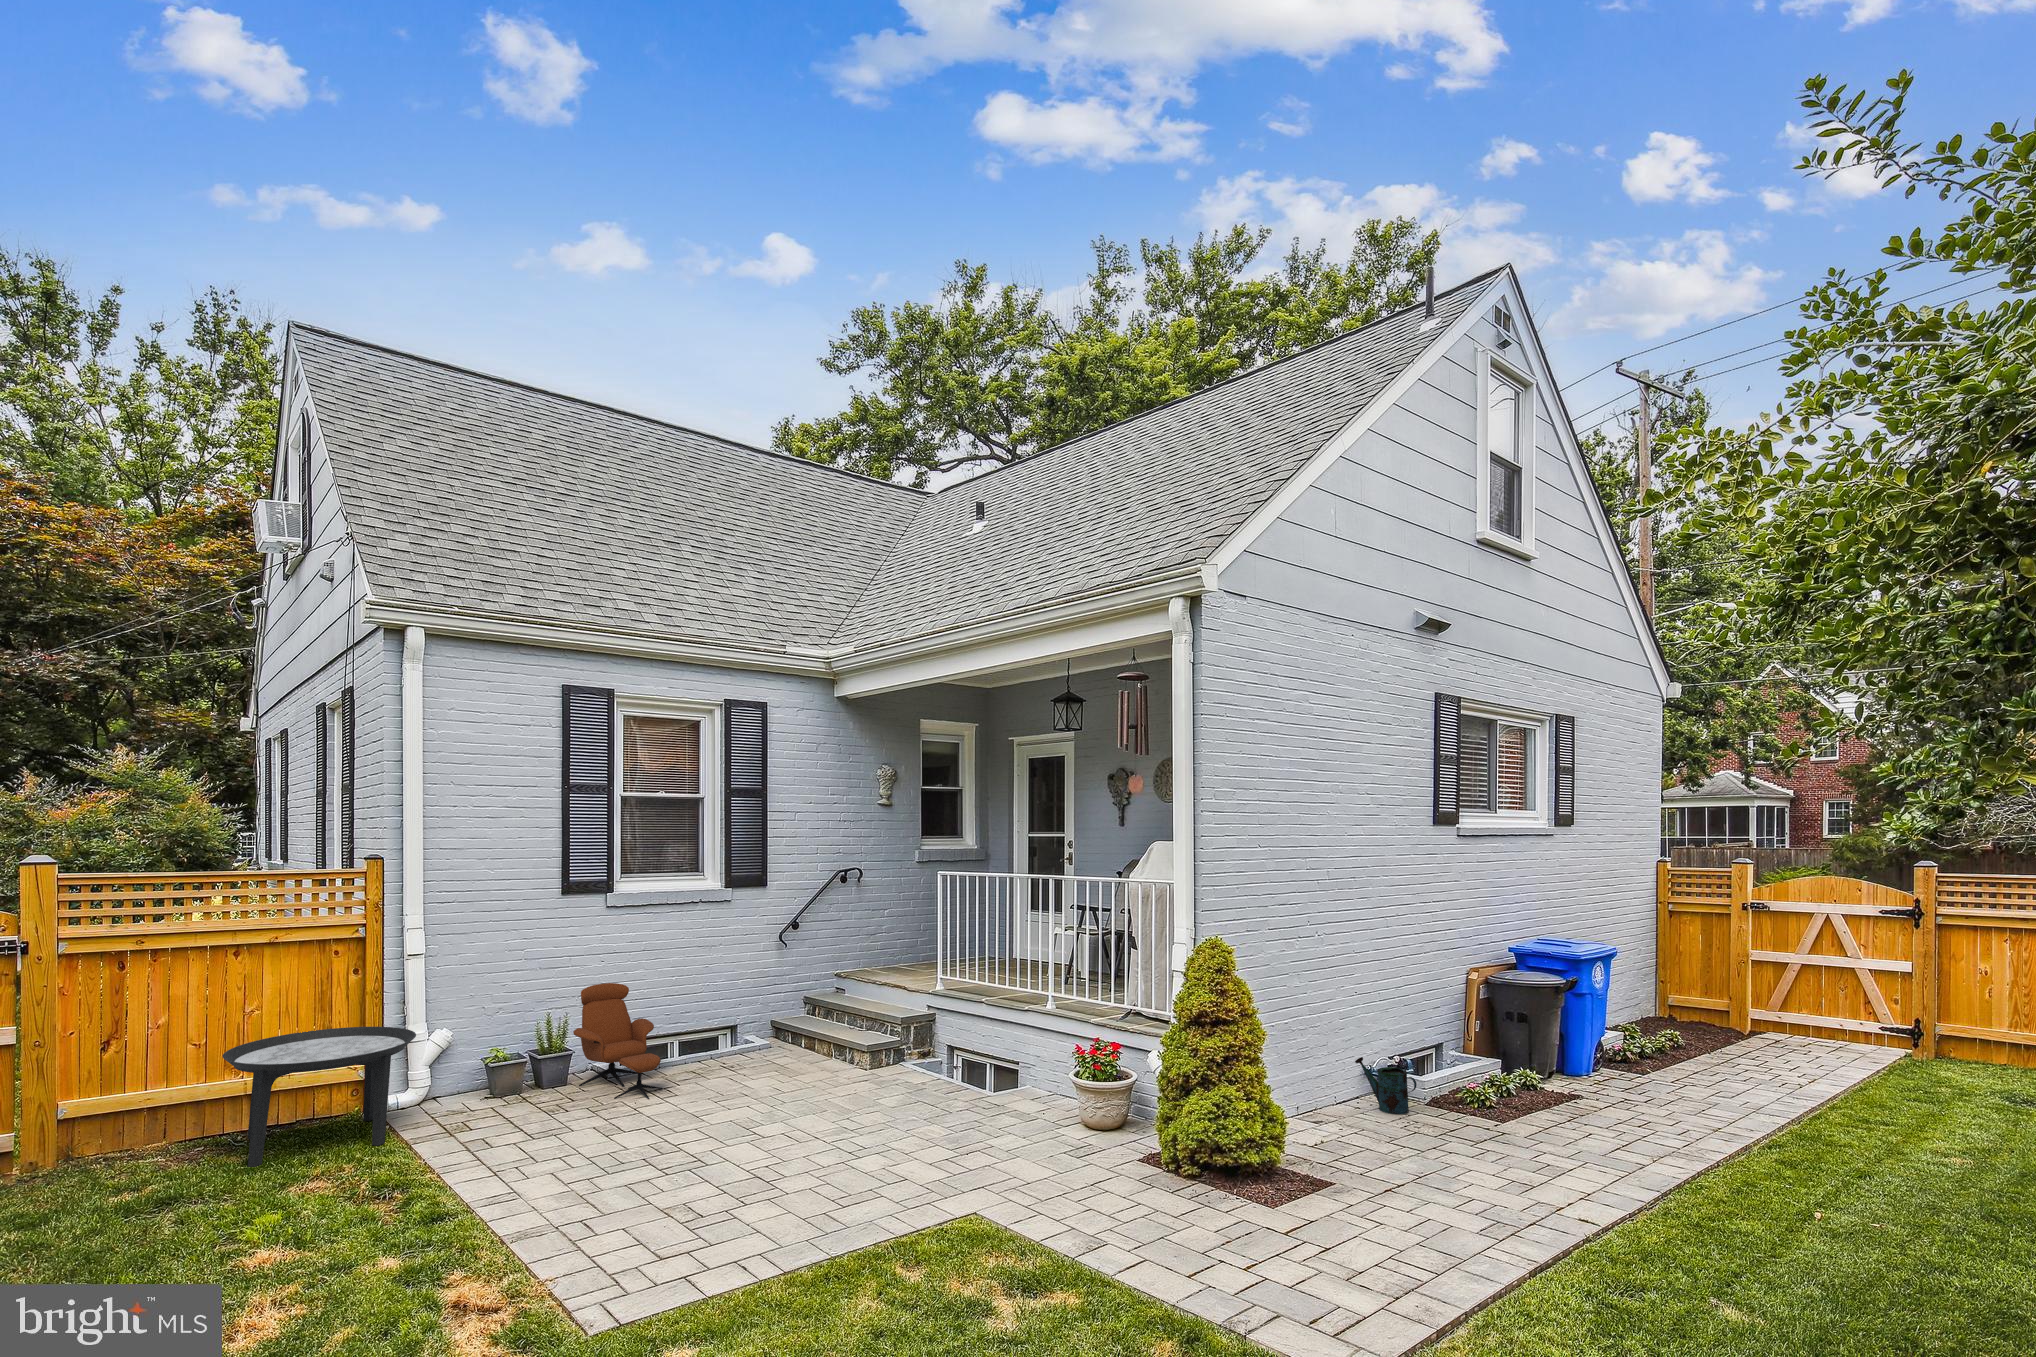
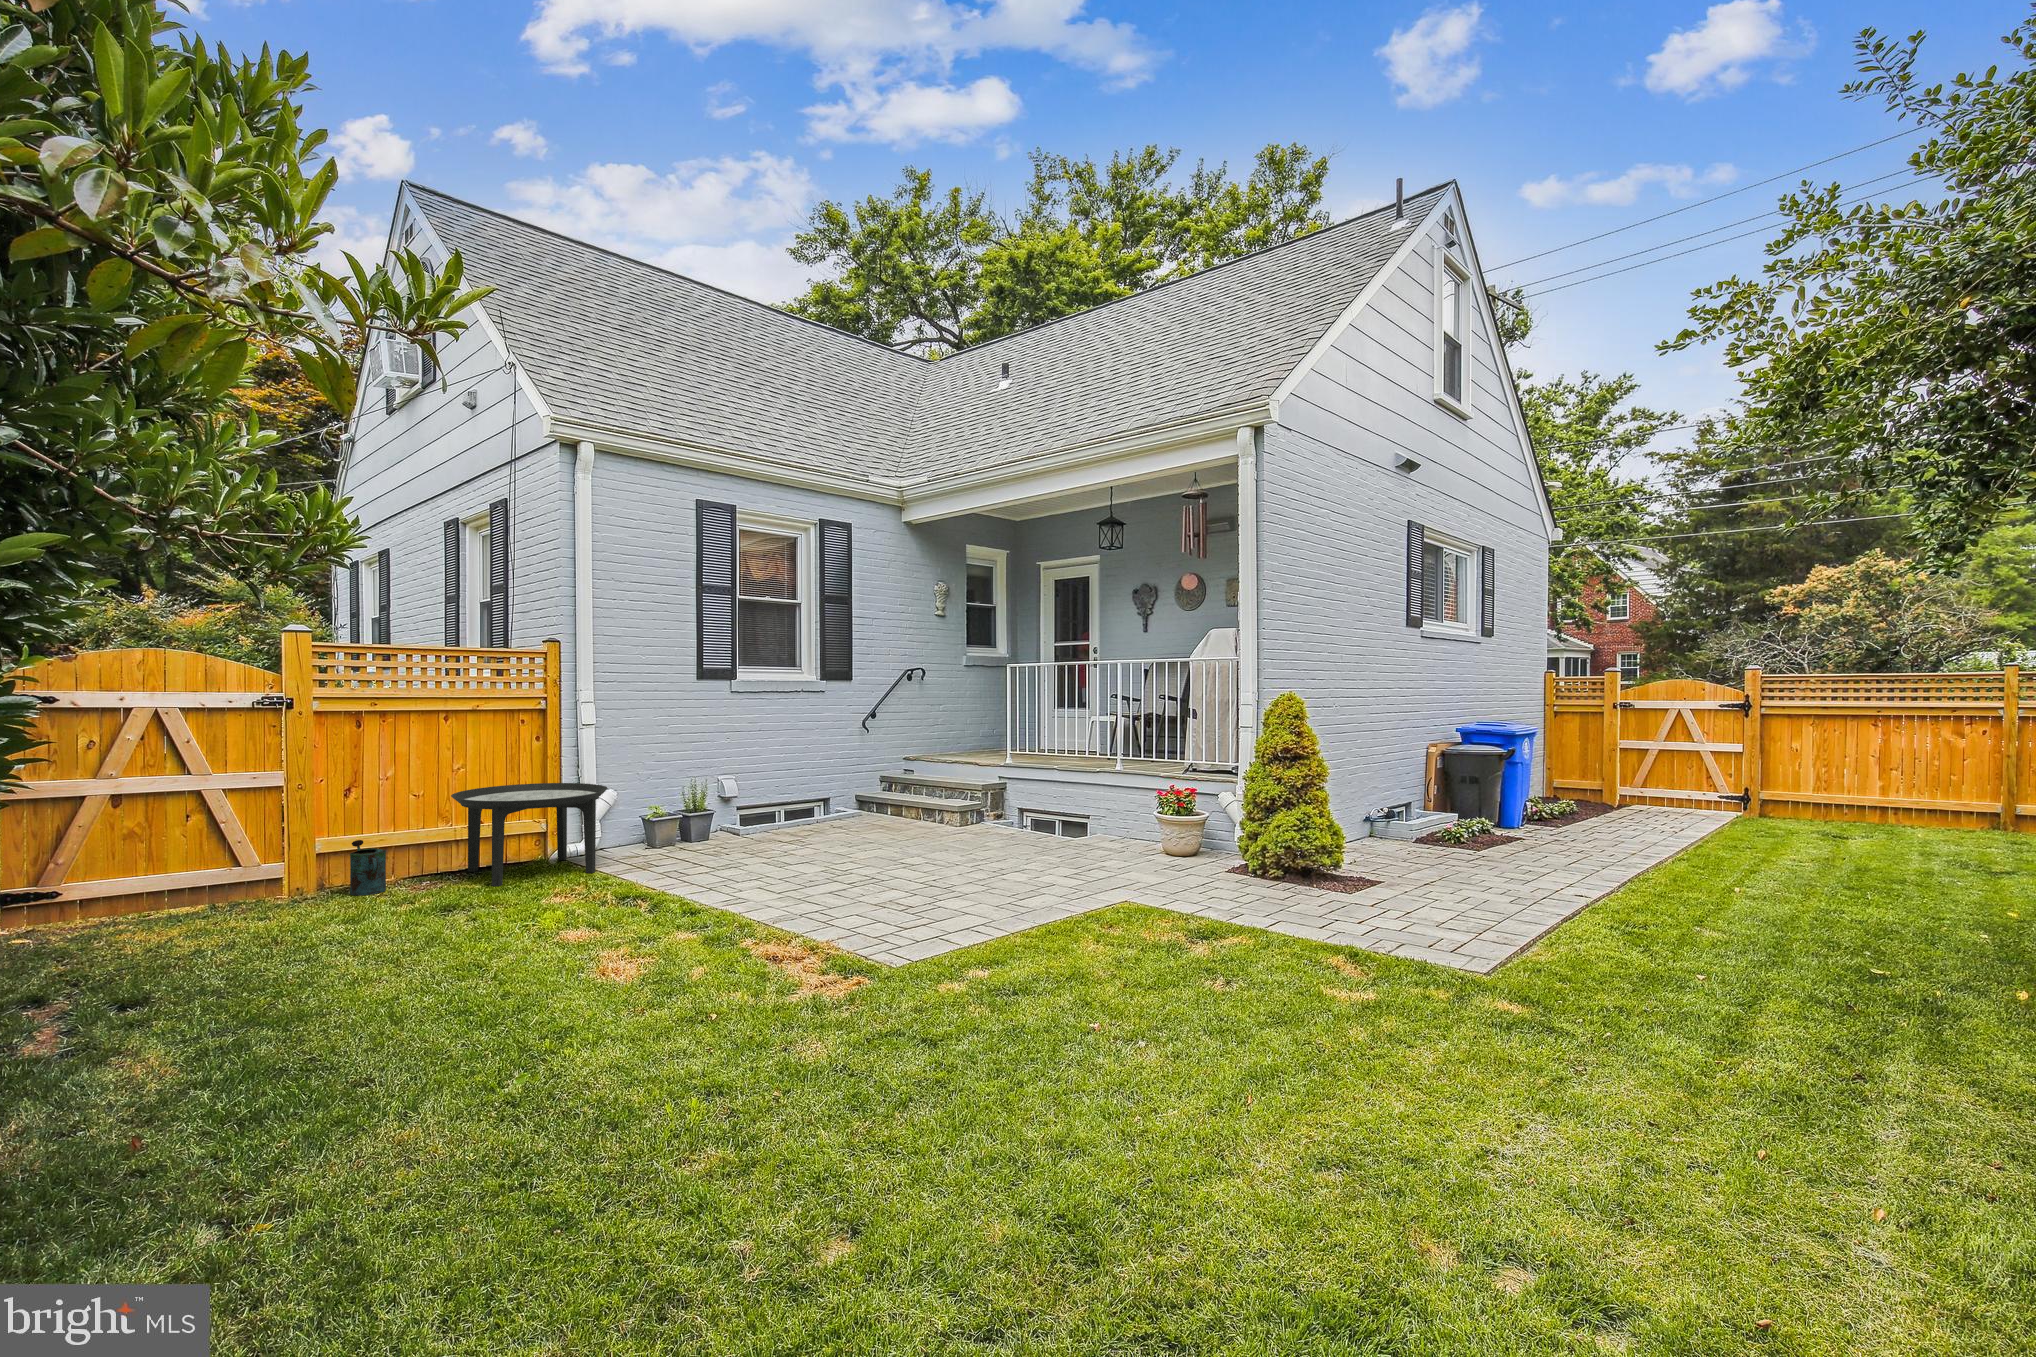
lounge chair: present [573,983,663,1099] -> none [713,757,797,845]
watering can: present [1355,1057,1417,1114] -> present [350,840,386,895]

